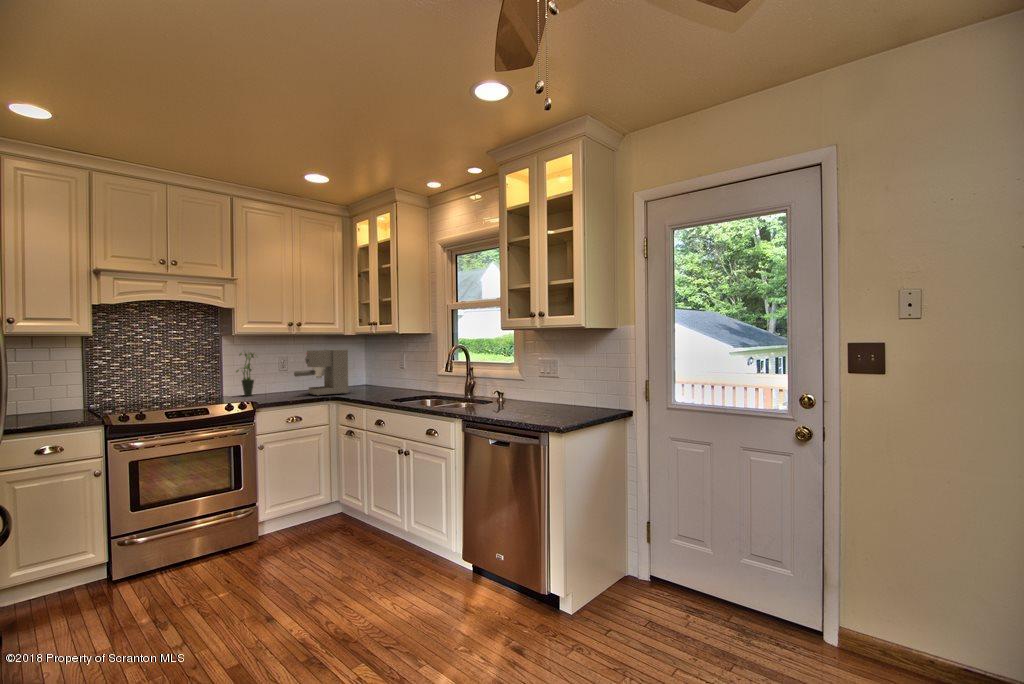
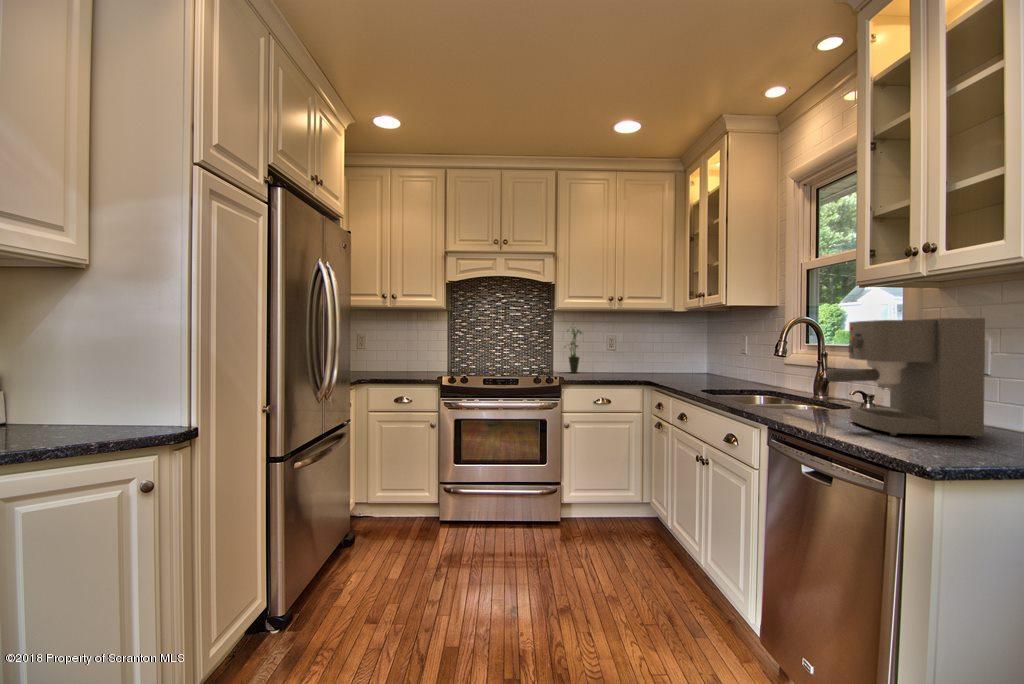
coffee maker: present [294,349,348,396] -> present [826,318,985,438]

